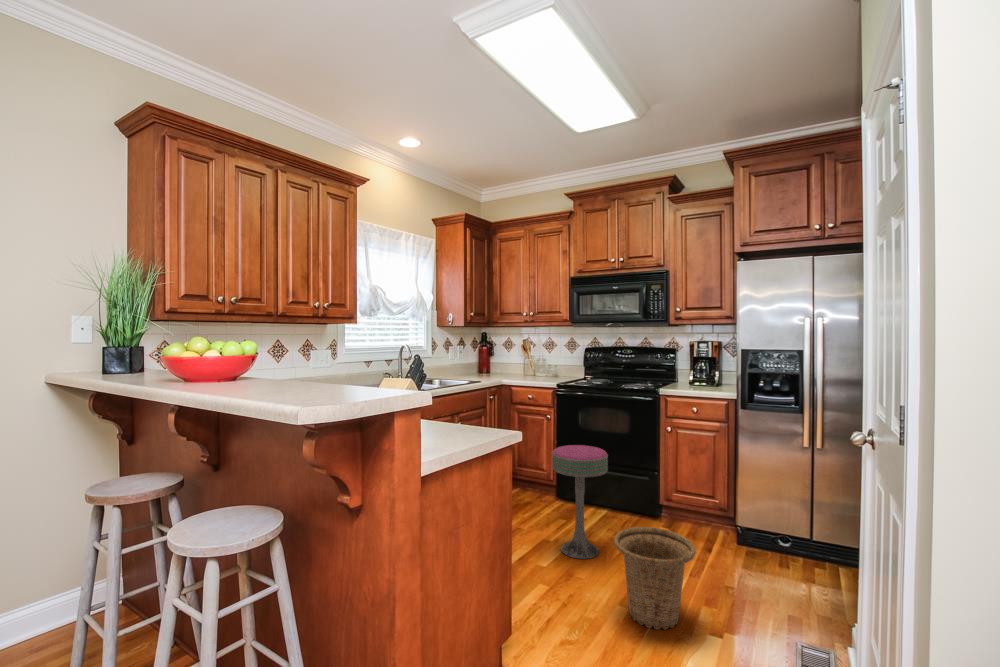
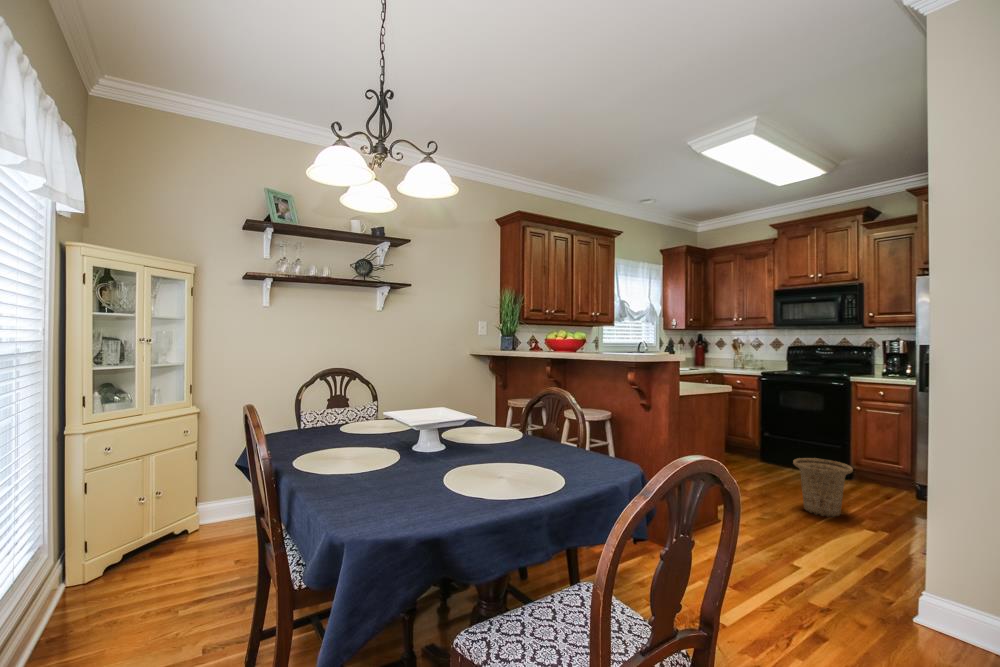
bar stool: present [552,445,608,559] -> none [753,411,797,487]

